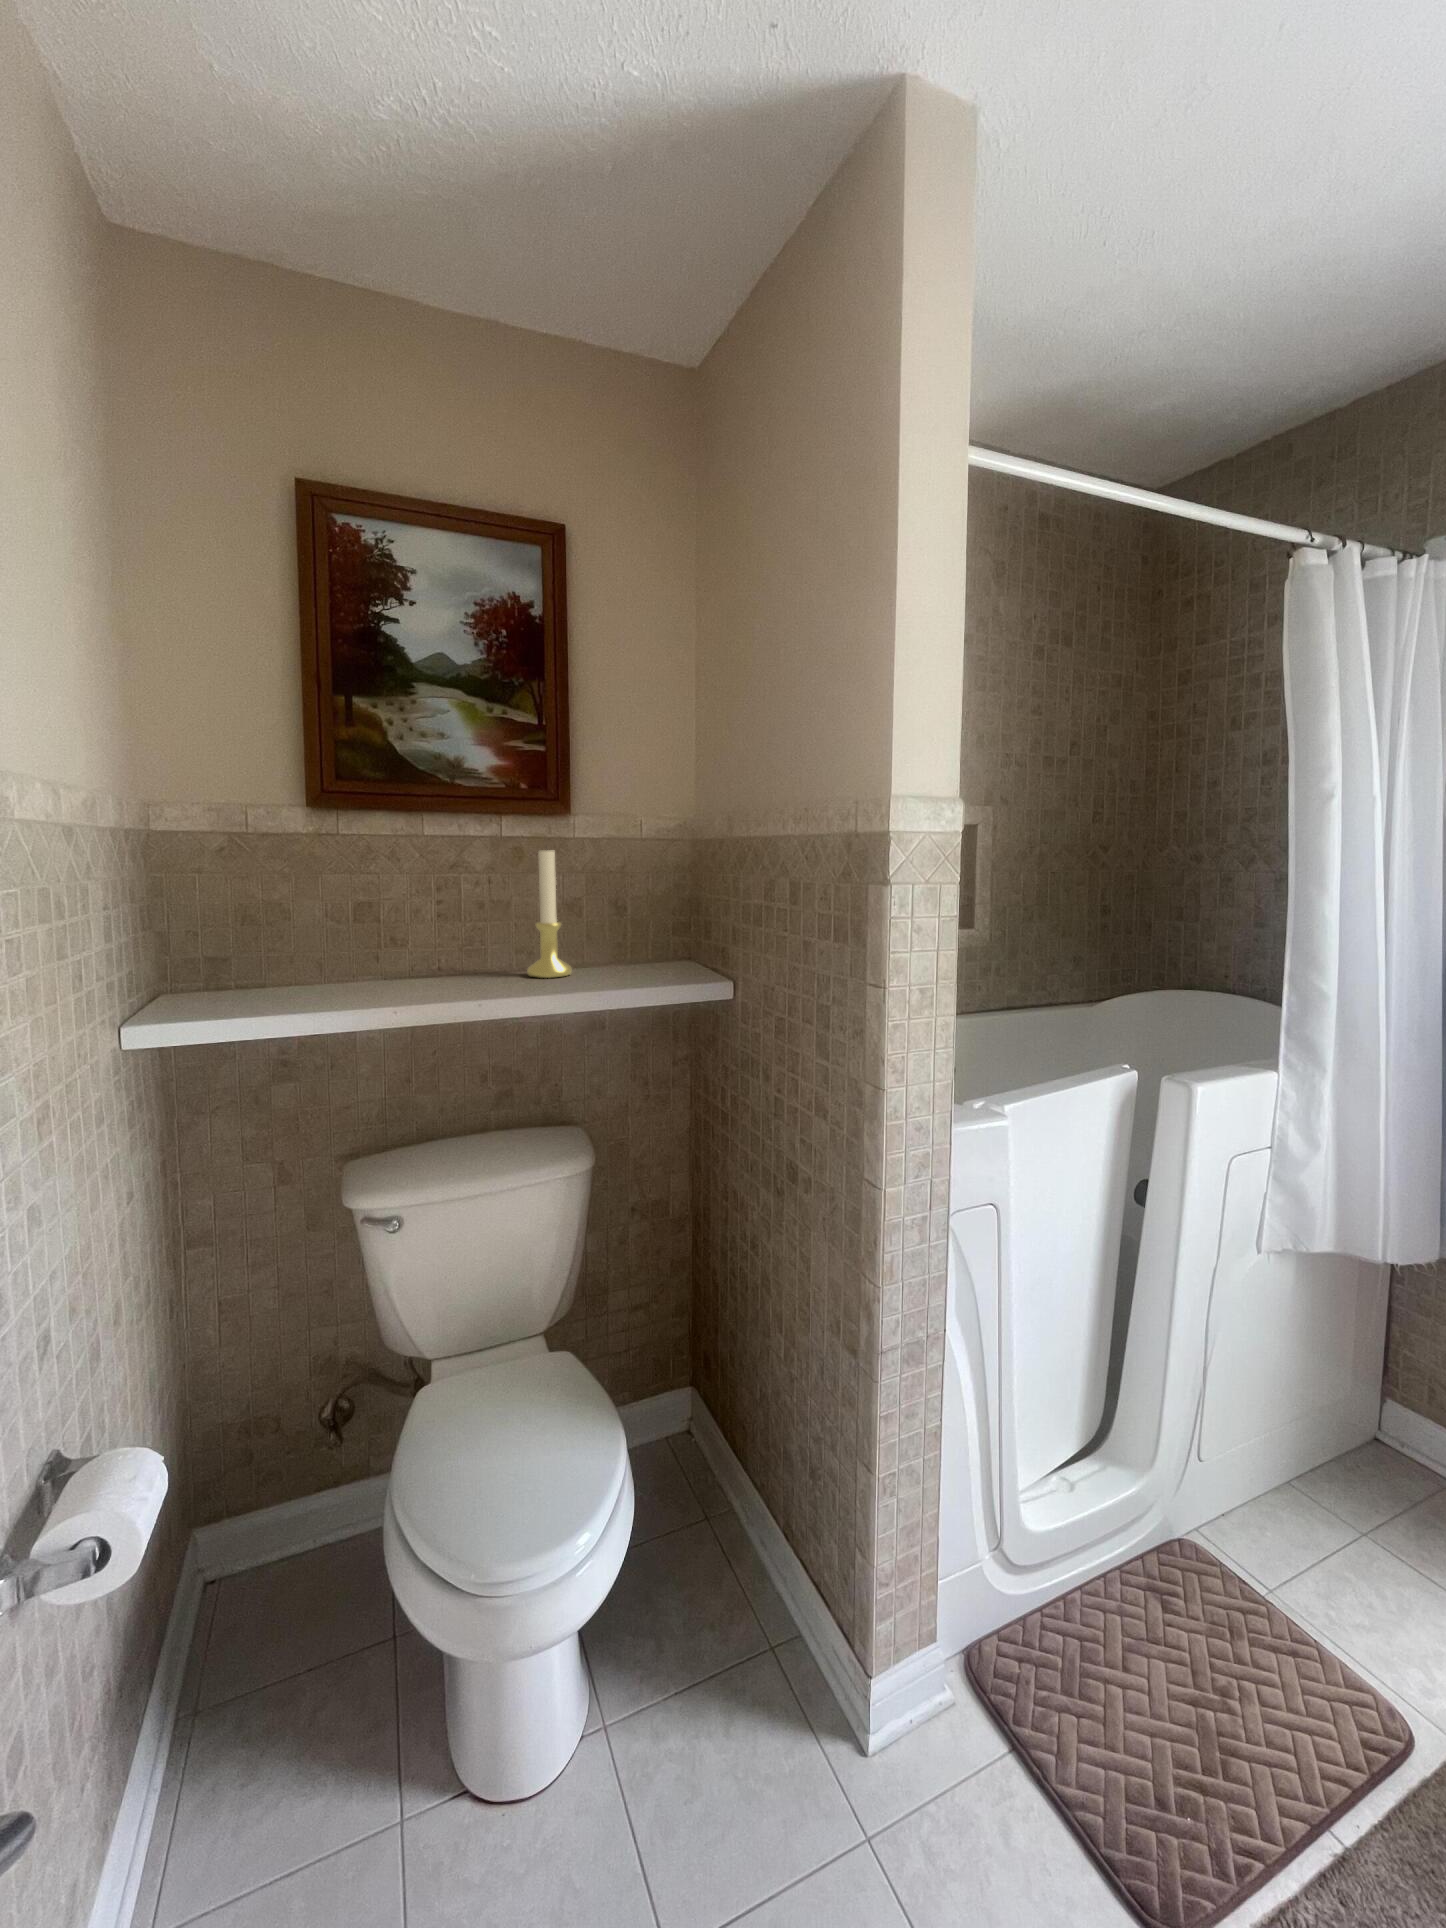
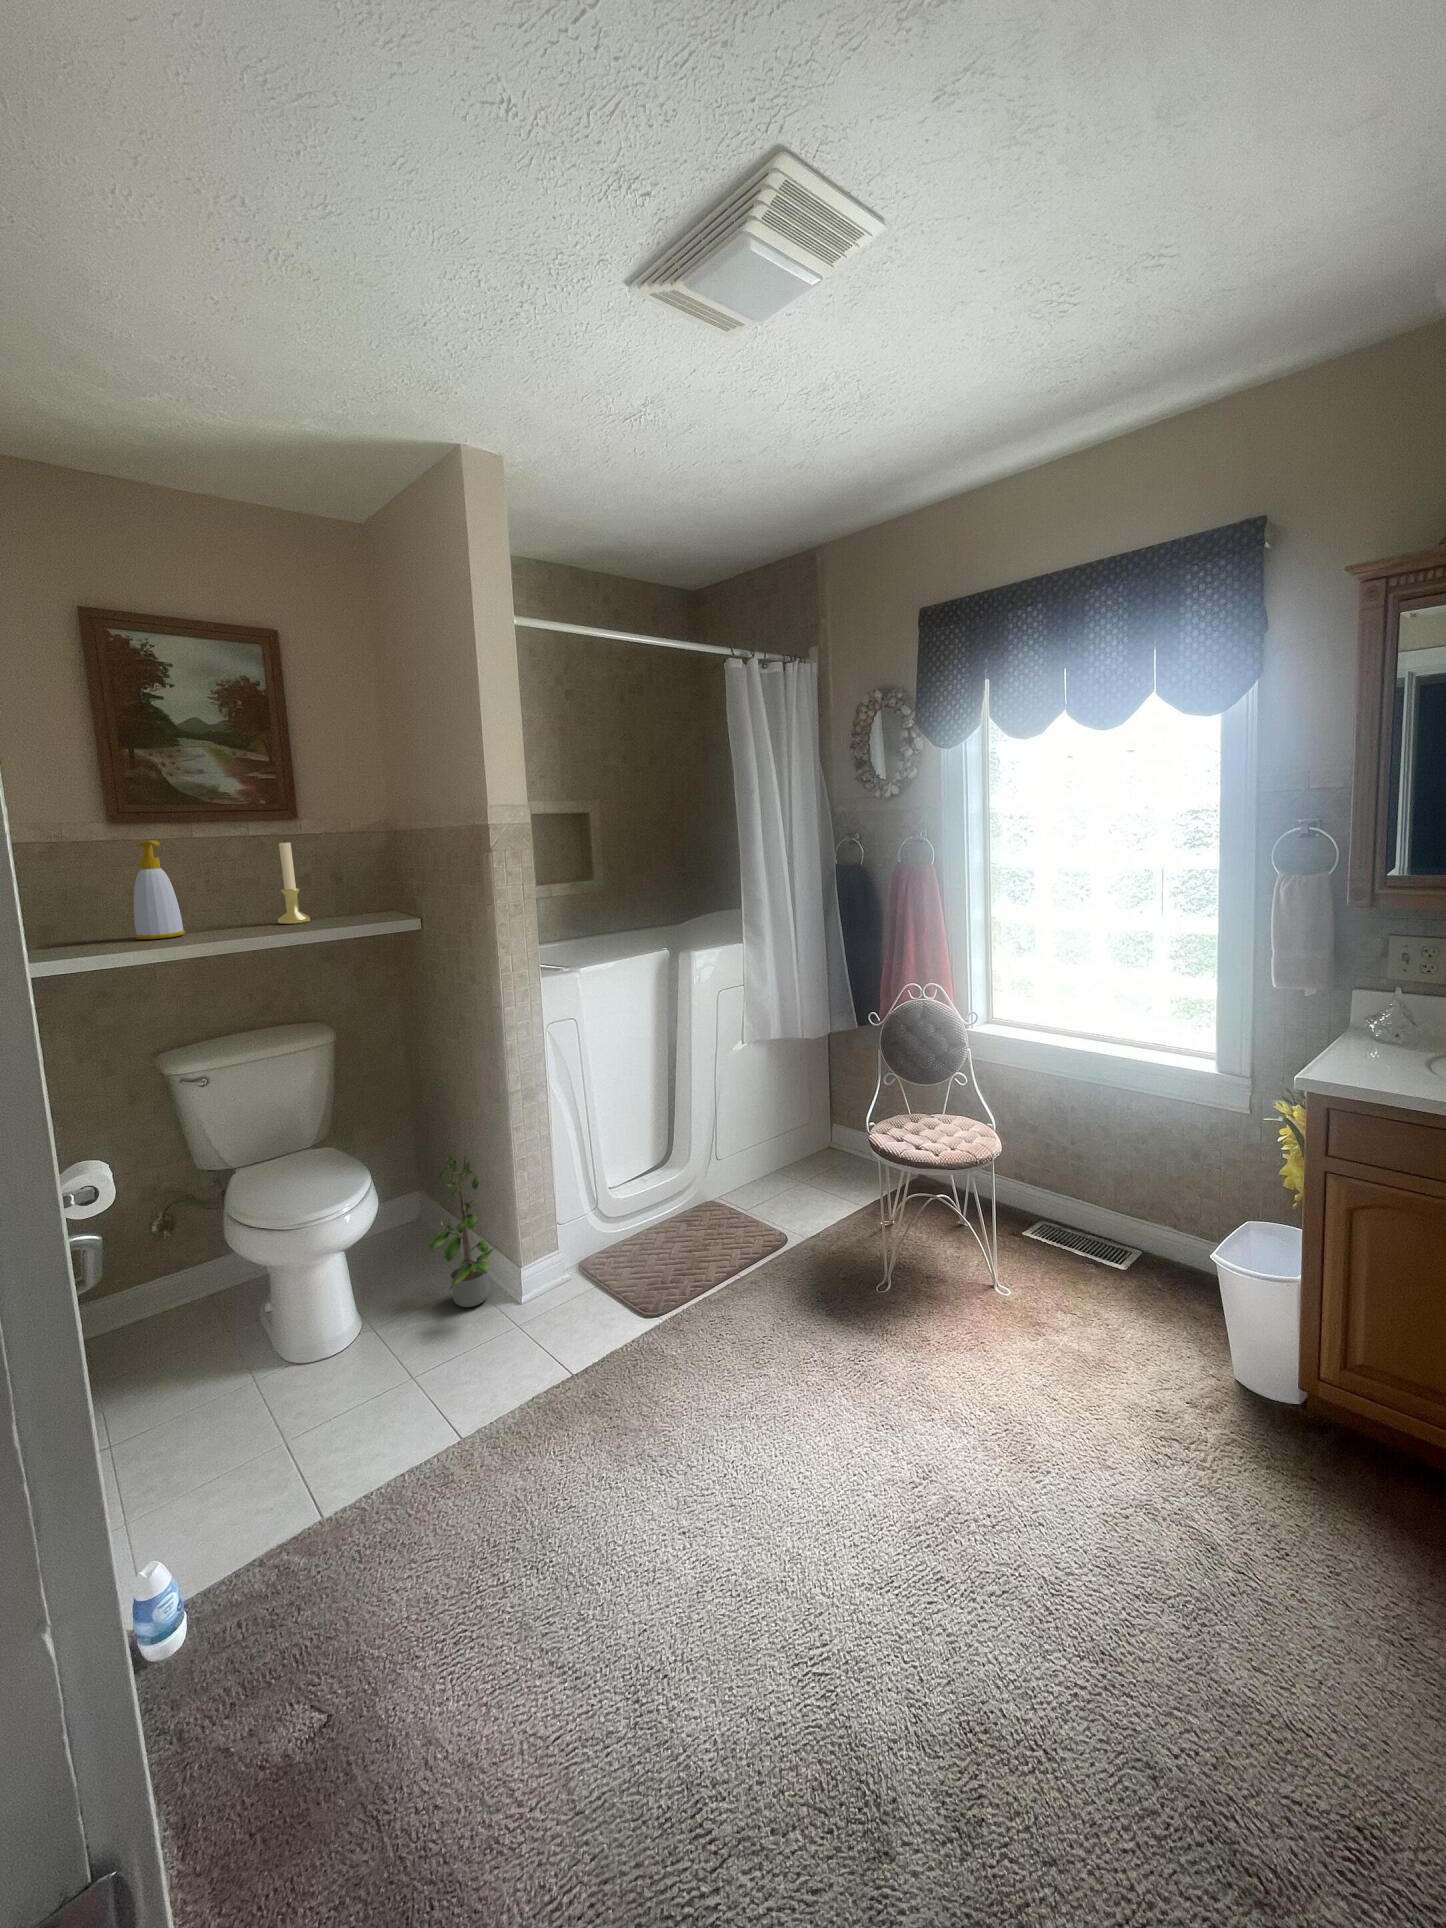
soap bottle: none [324,837,394,992] -> present [134,841,185,940]
potted plant: none [705,1419,825,1729] -> present [429,1155,494,1307]

